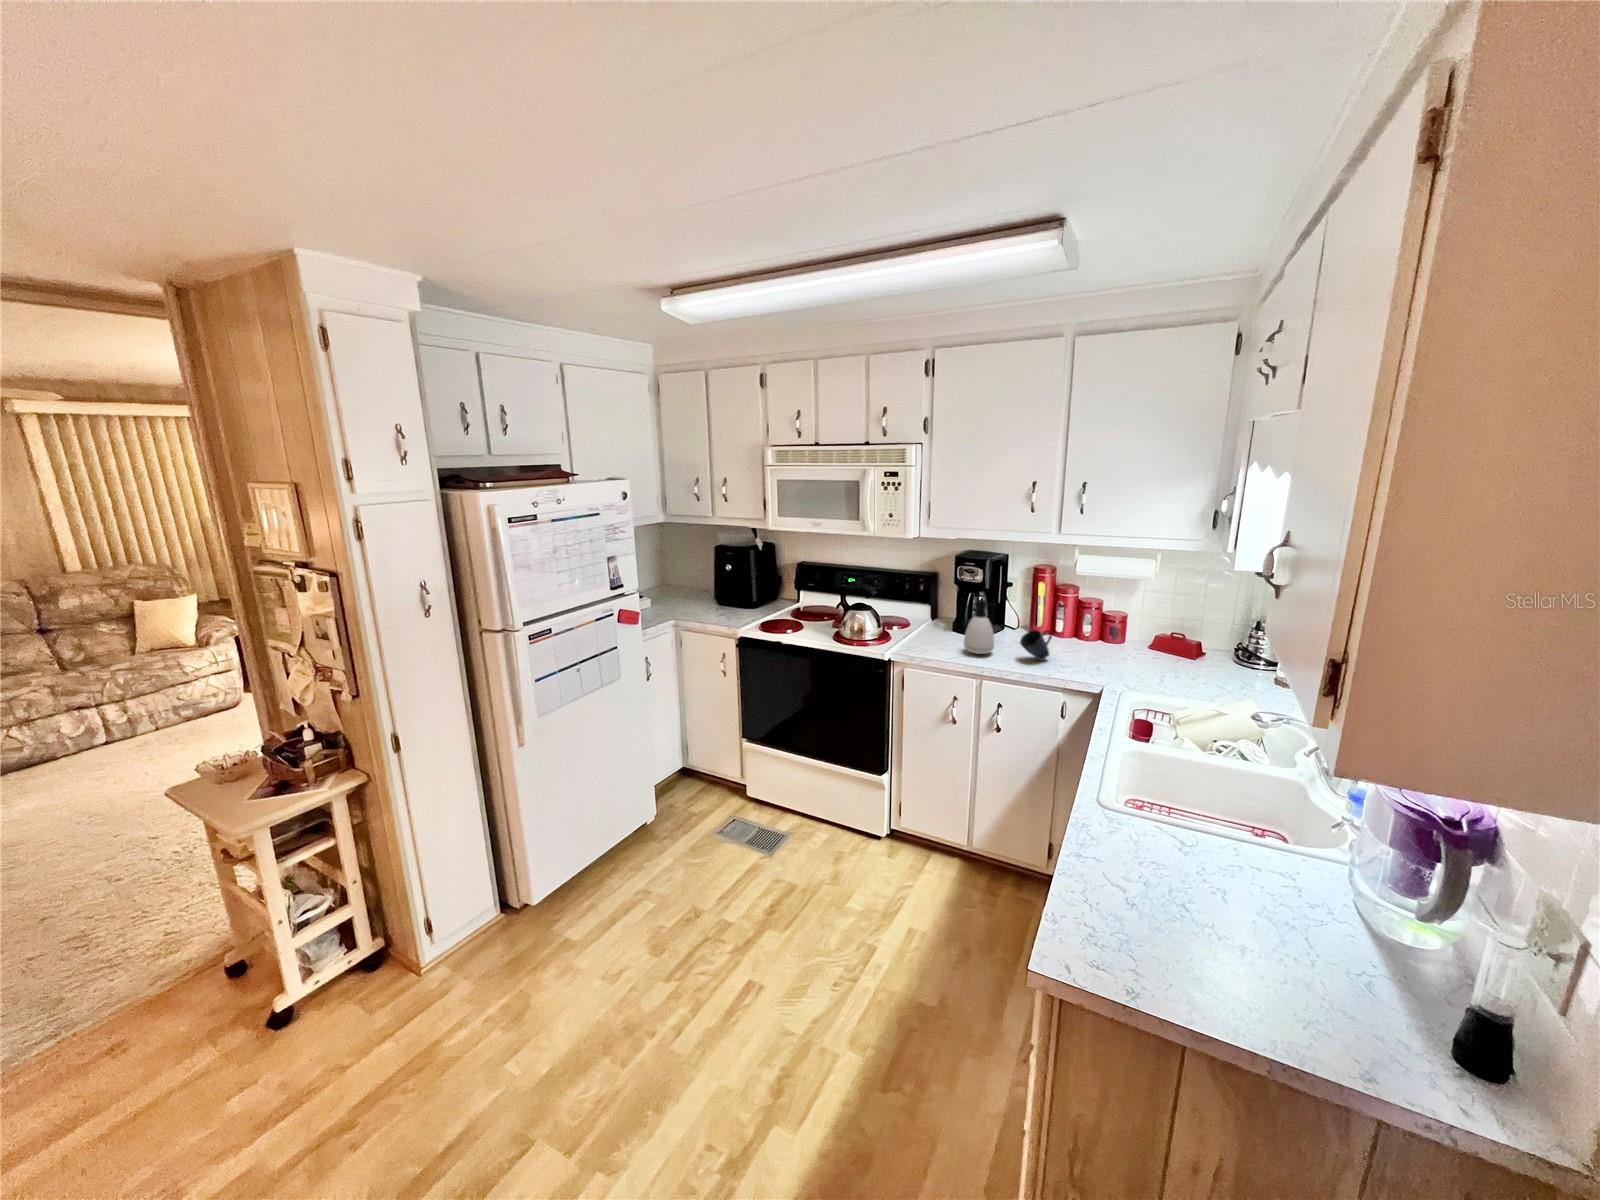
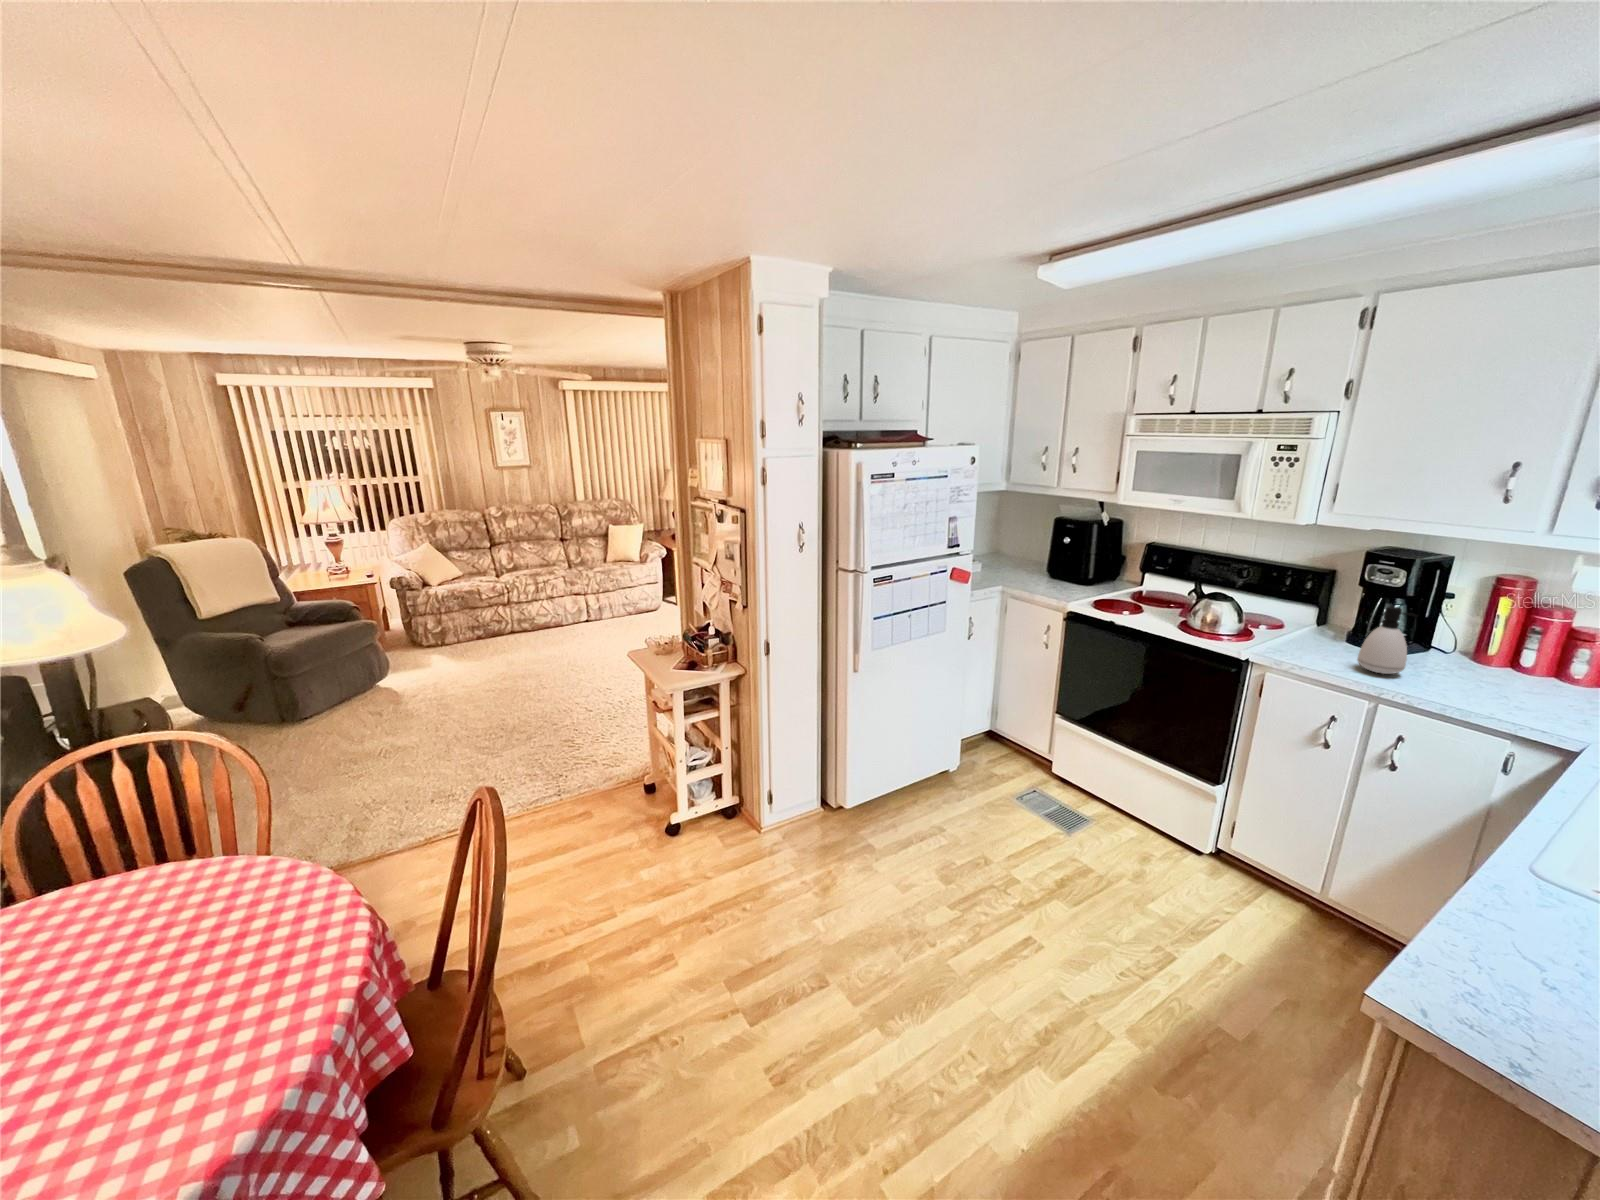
mug: present [1020,630,1052,661] -> none [1448,655,1507,697]

